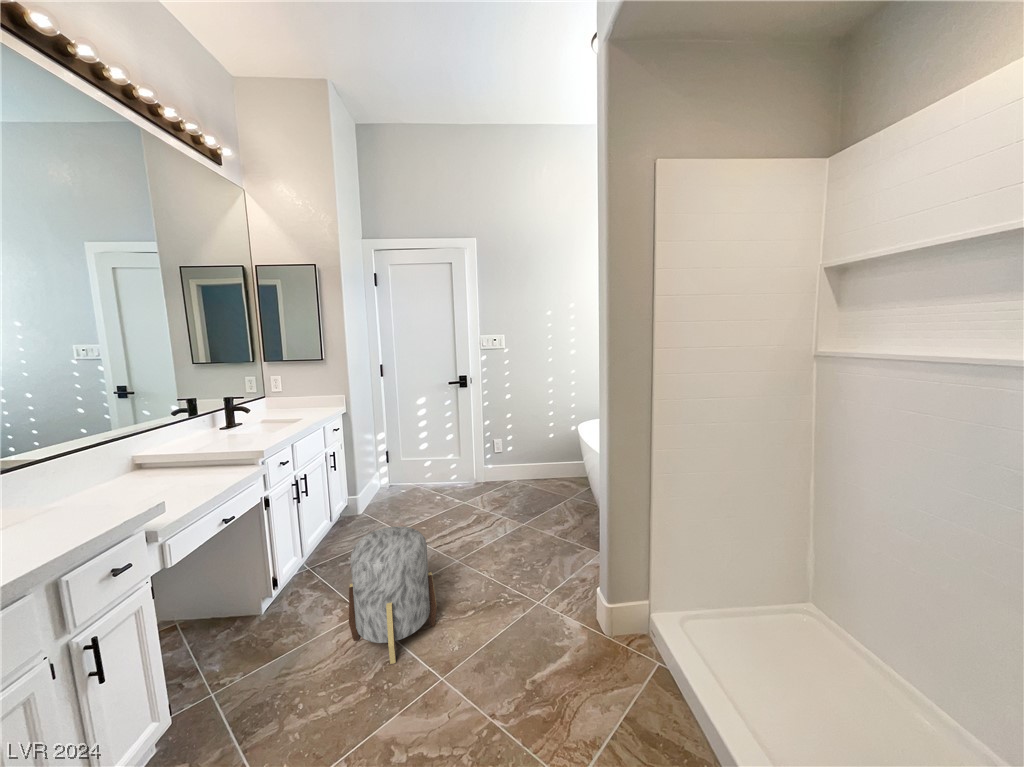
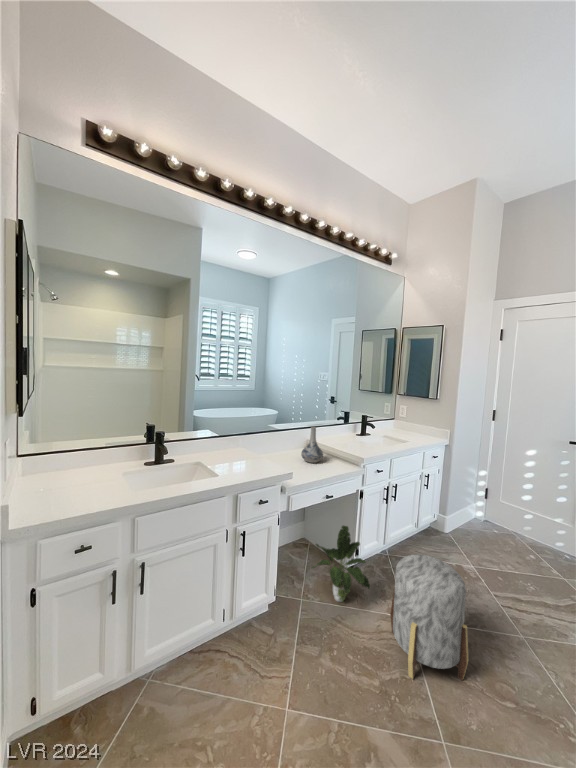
decorative vase: none [129,423,183,488] -> present [301,427,323,463]
potted plant: none [206,552,313,667] -> present [312,526,370,602]

